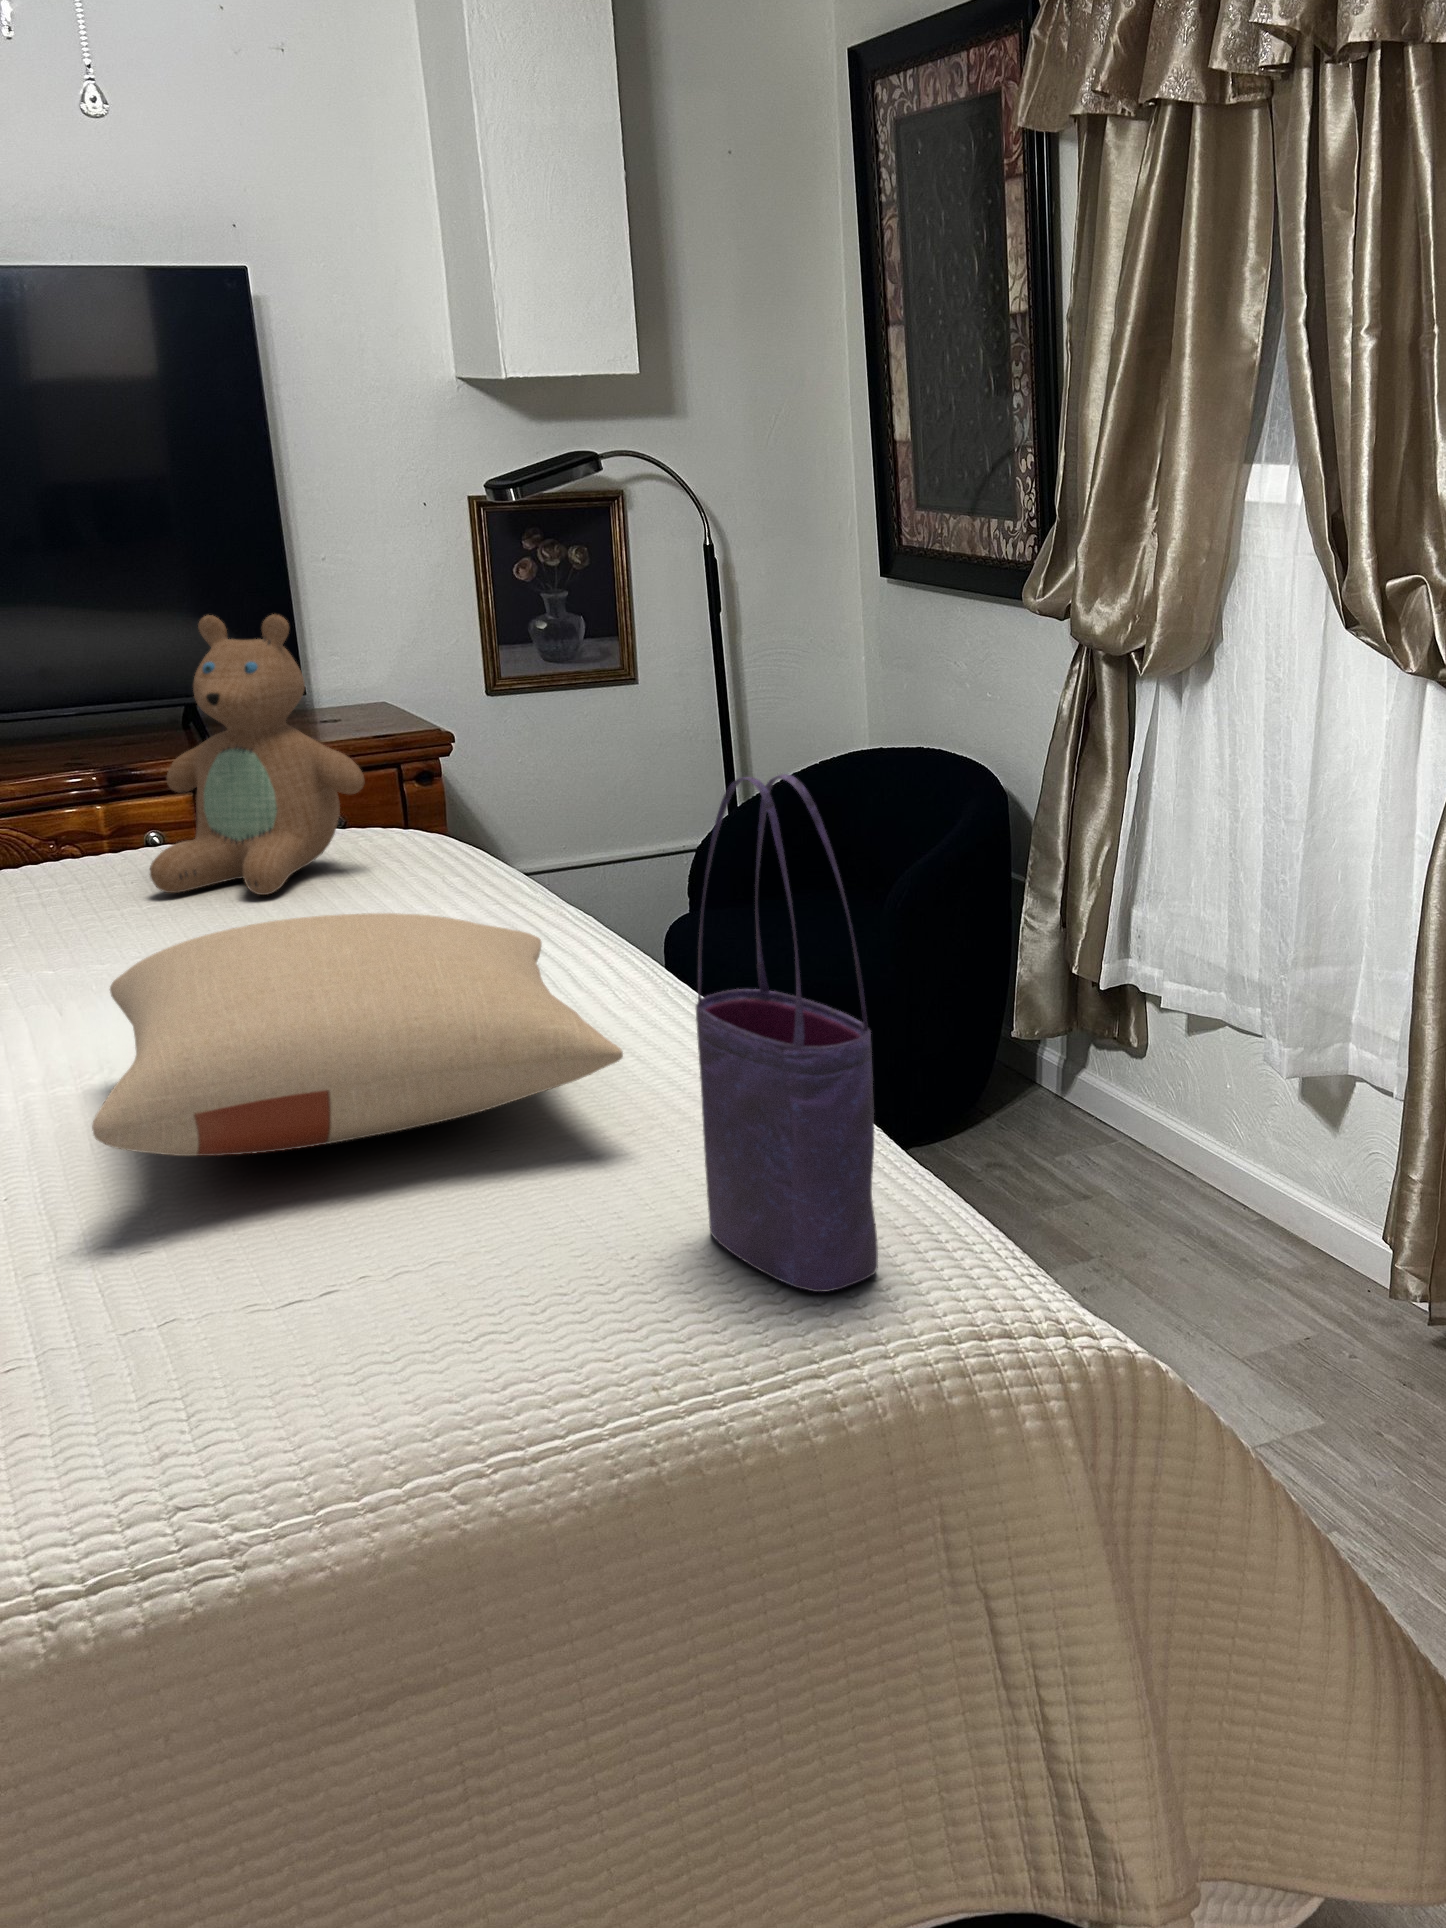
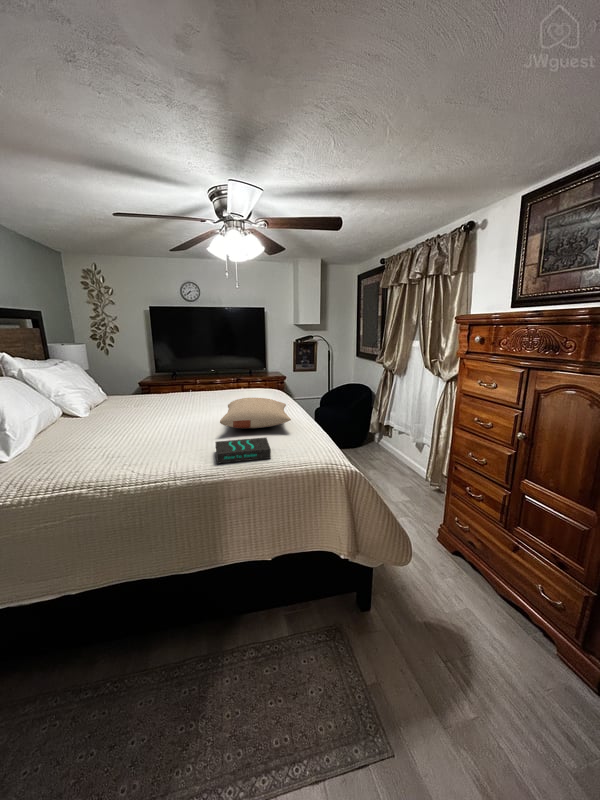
teddy bear: present [150,614,364,895] -> none [239,357,270,397]
tote bag: present [696,774,878,1292] -> none [297,380,319,454]
book: none [96,1211,555,1478] -> present [215,438,271,464]

